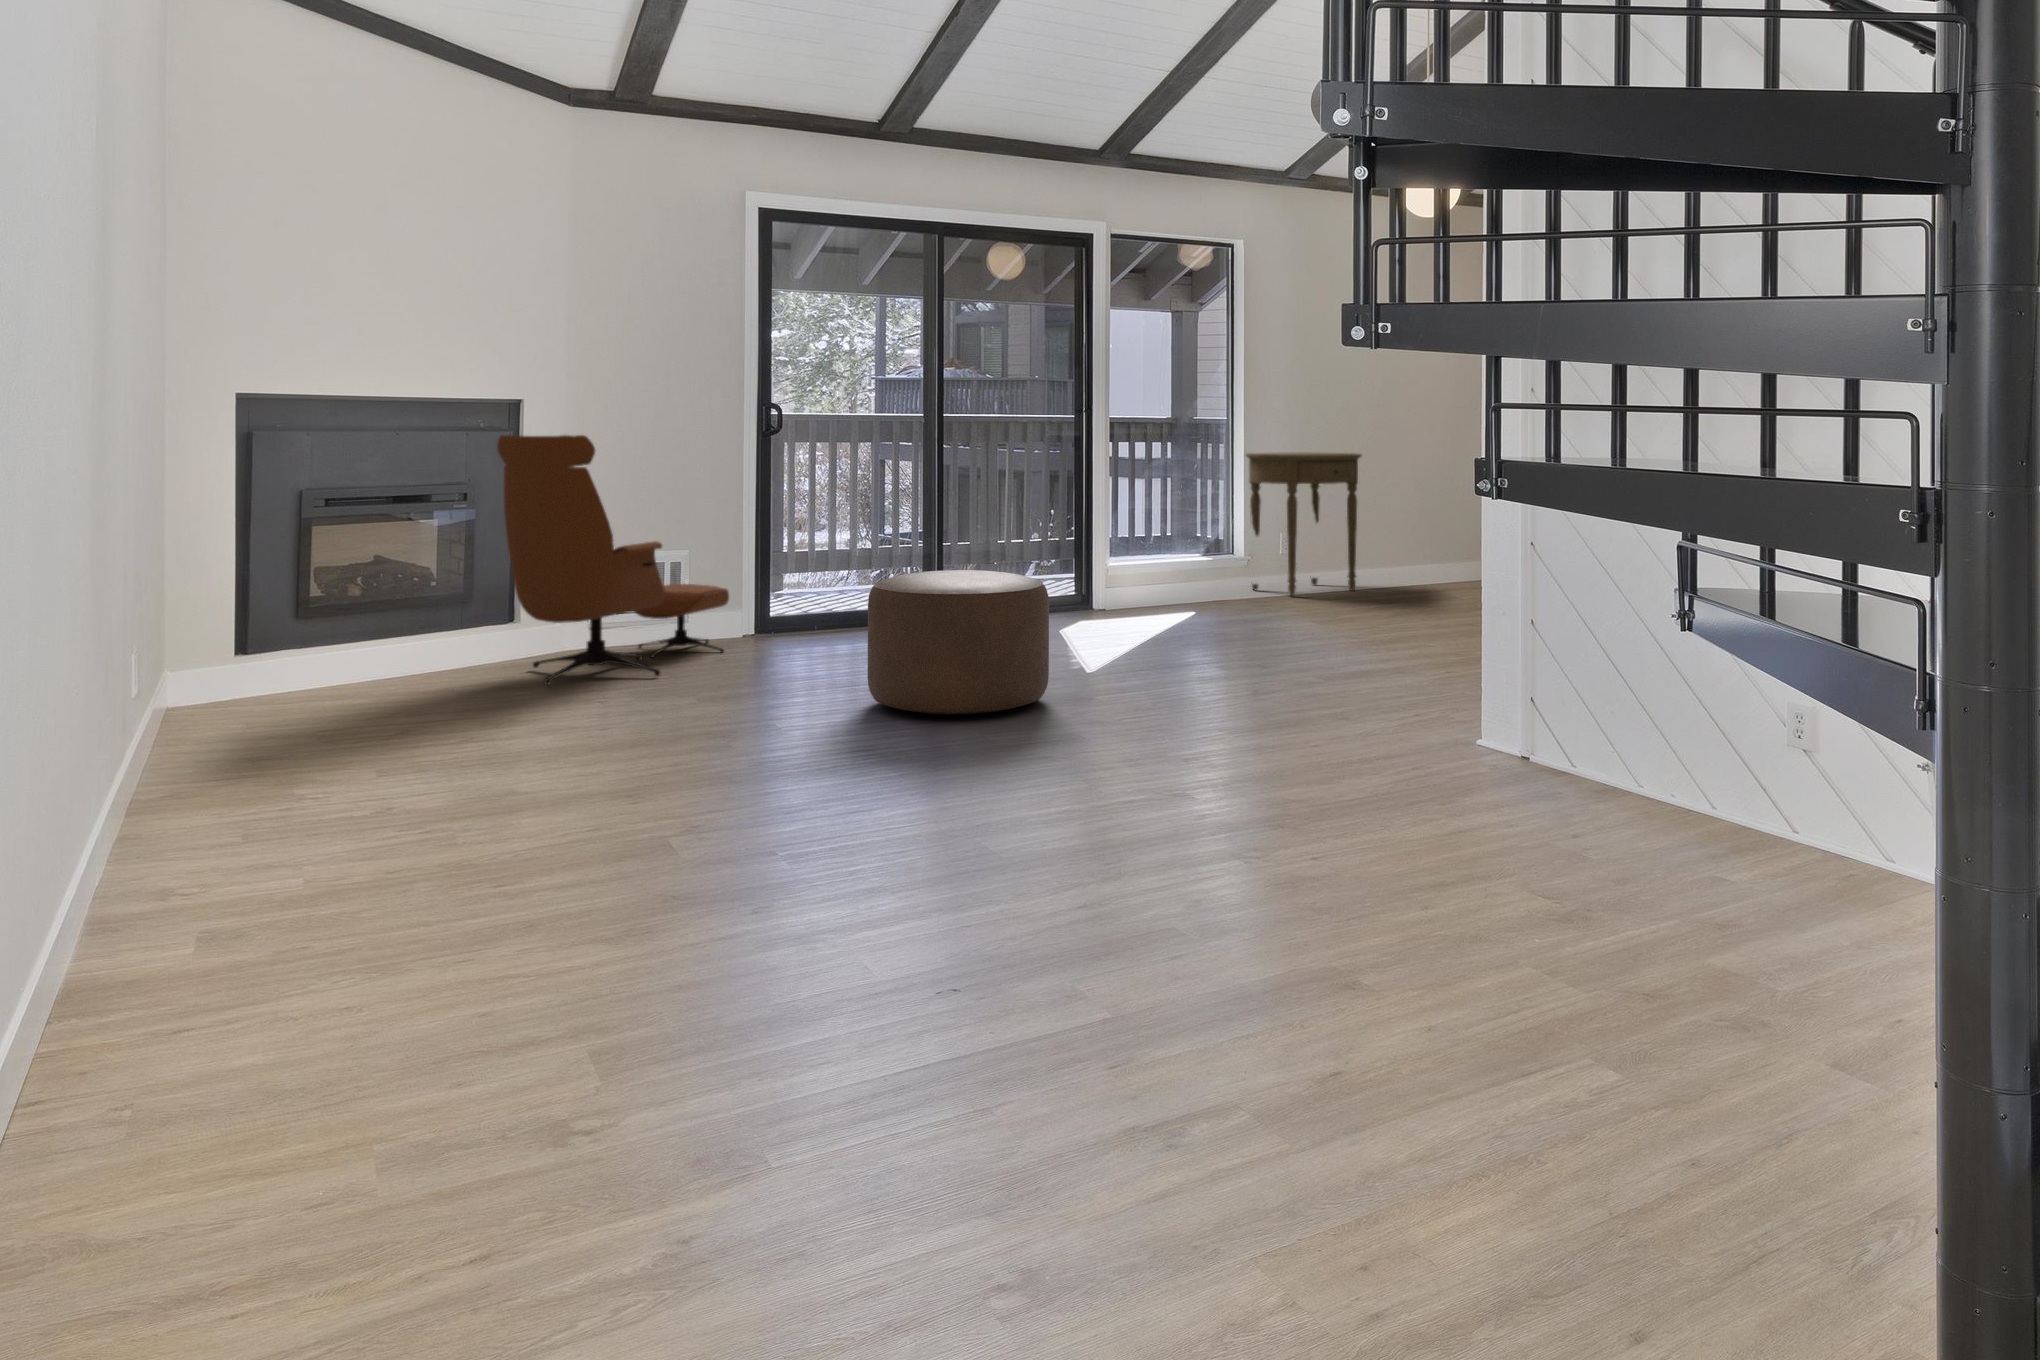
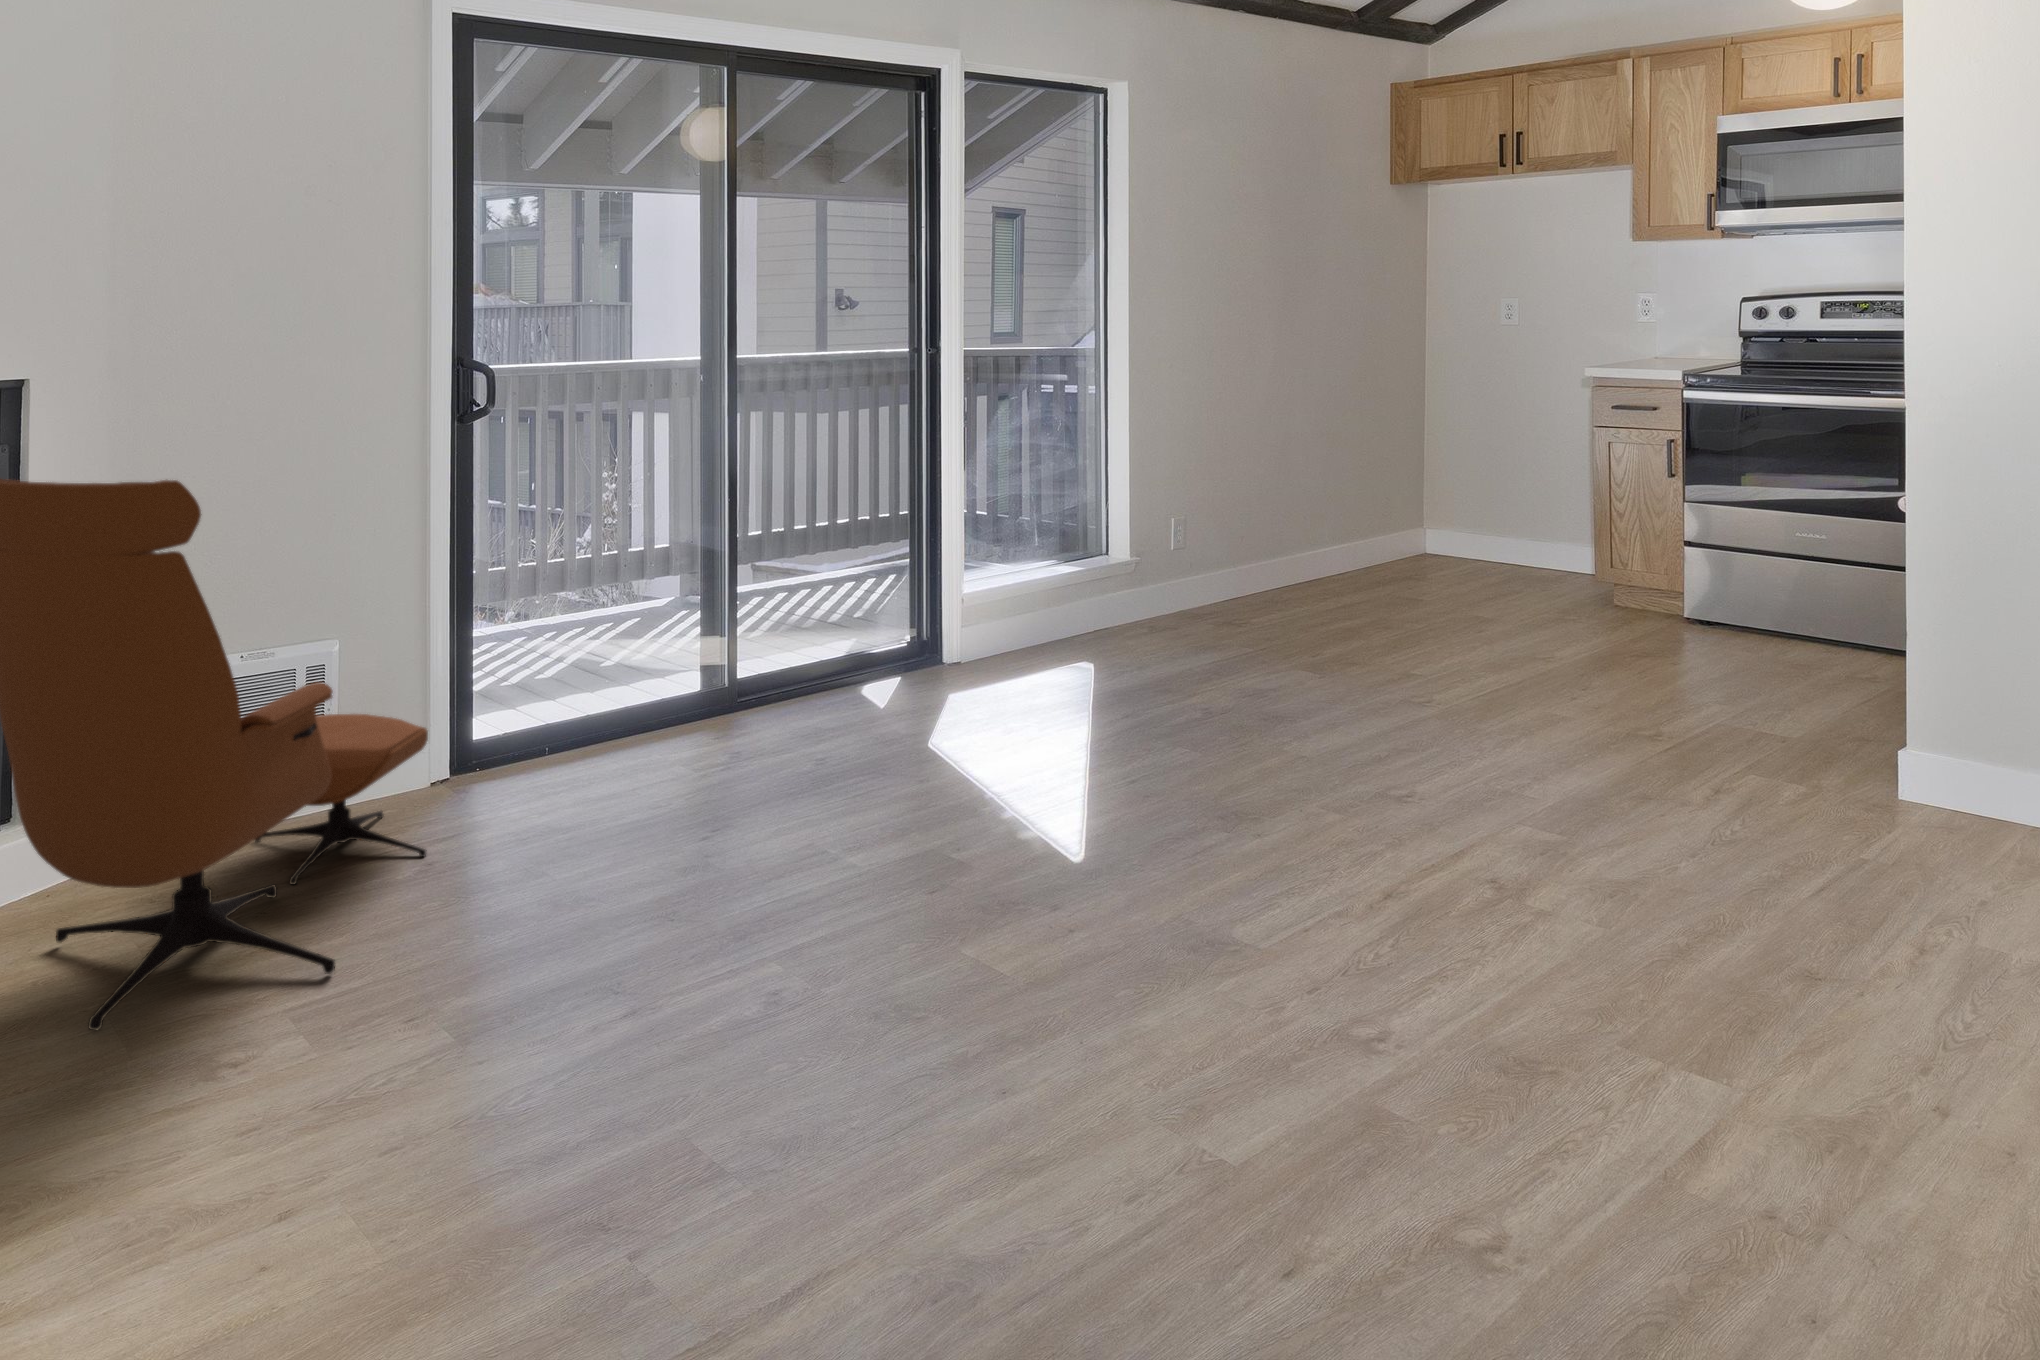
side table: present [1246,453,1361,596] -> none [1156,414,1336,645]
ottoman: present [868,570,1049,714] -> none [870,767,1303,1203]

